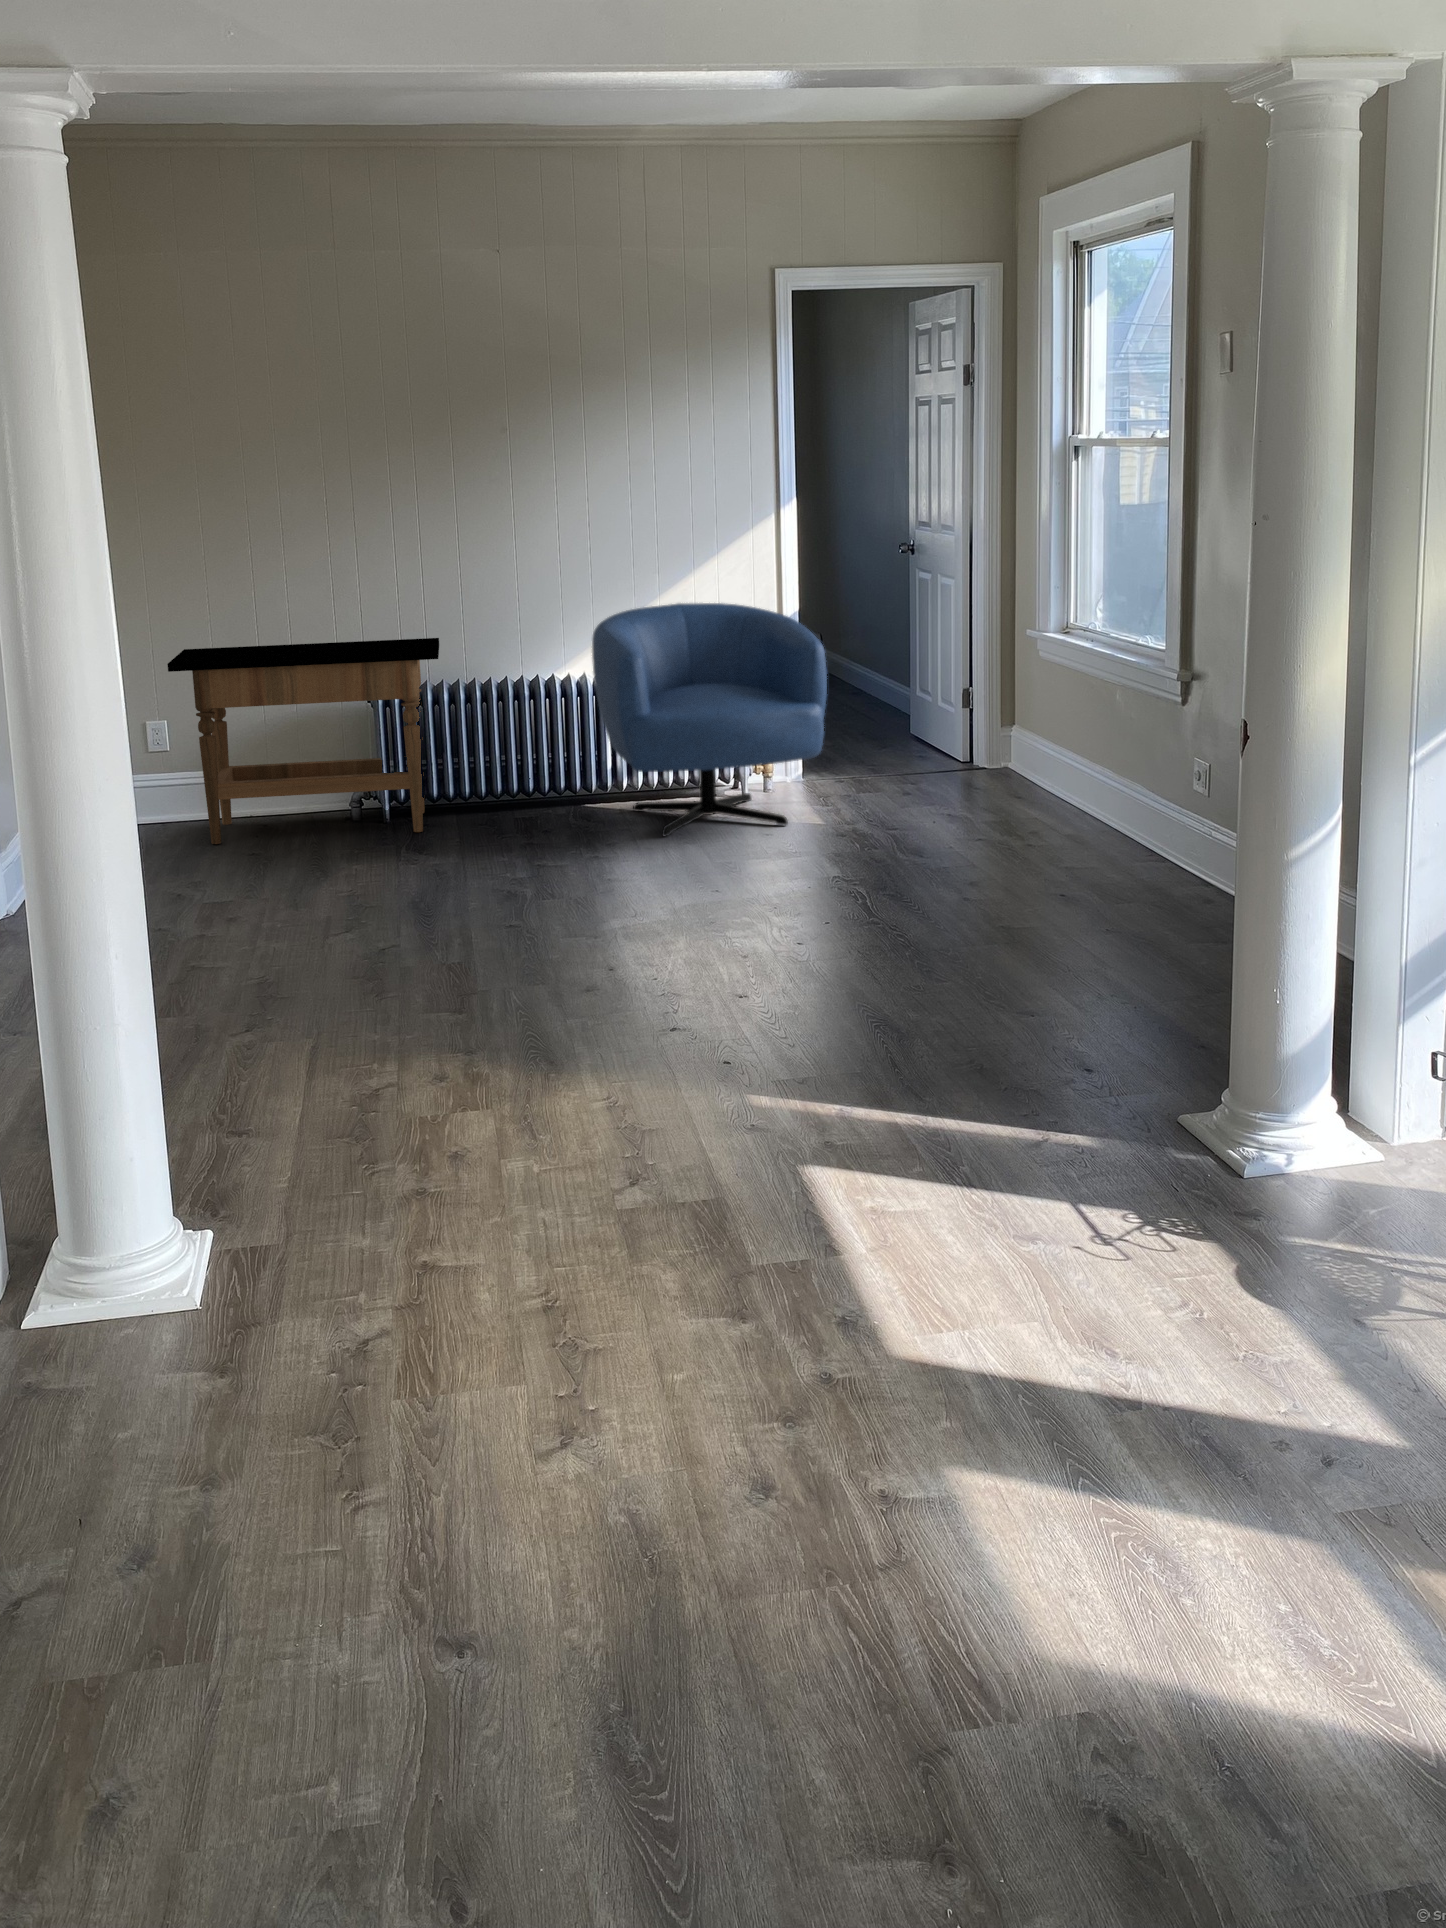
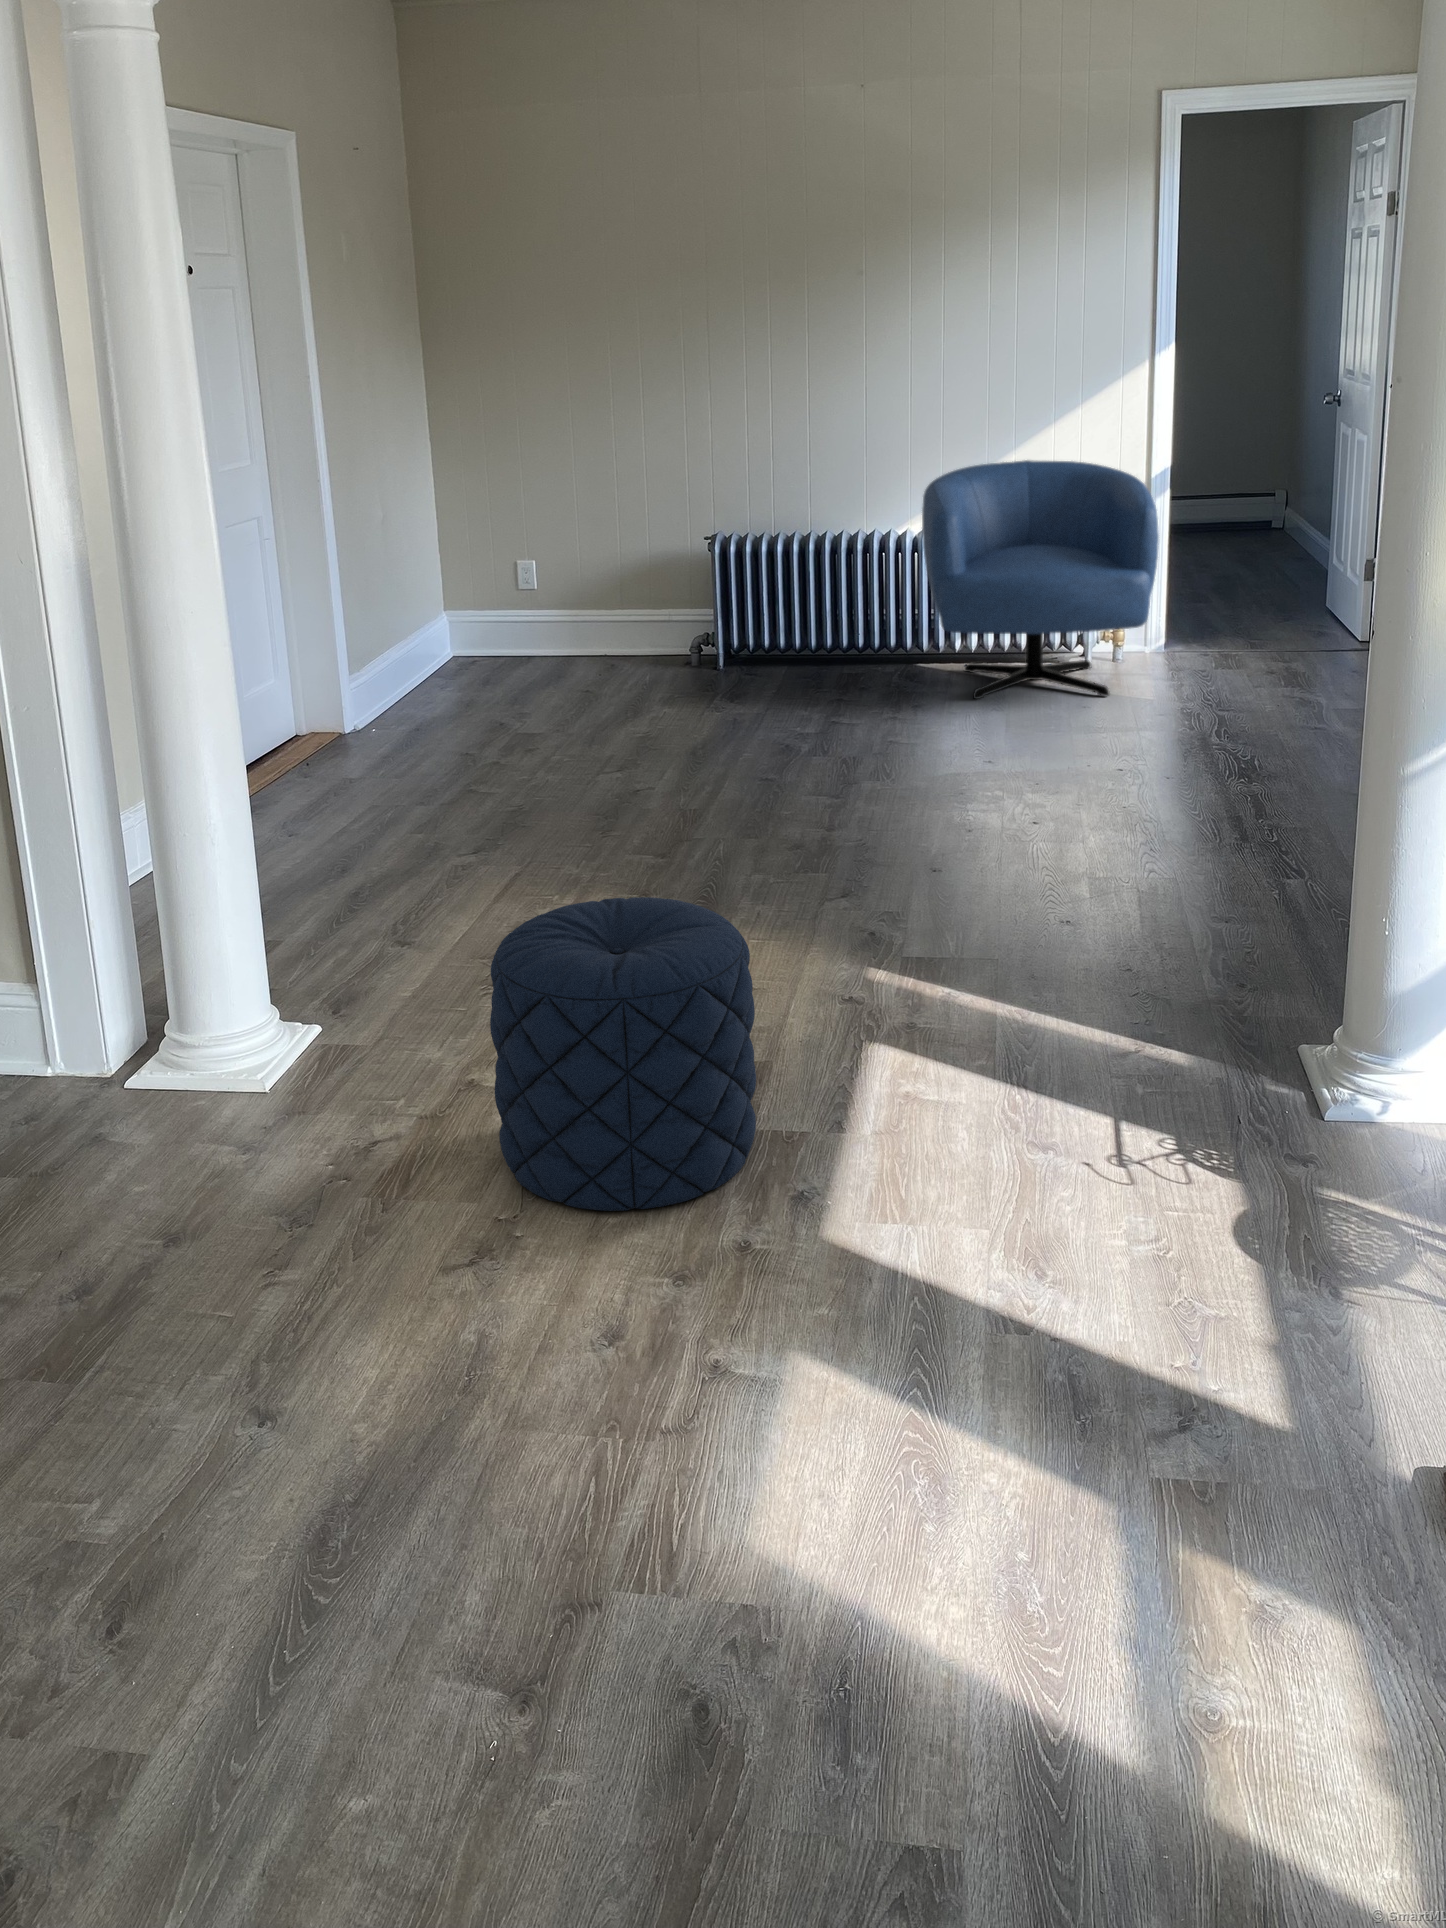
side table: present [167,638,439,844] -> none [522,489,787,679]
pouf: none [504,1041,778,1370] -> present [490,897,756,1211]

